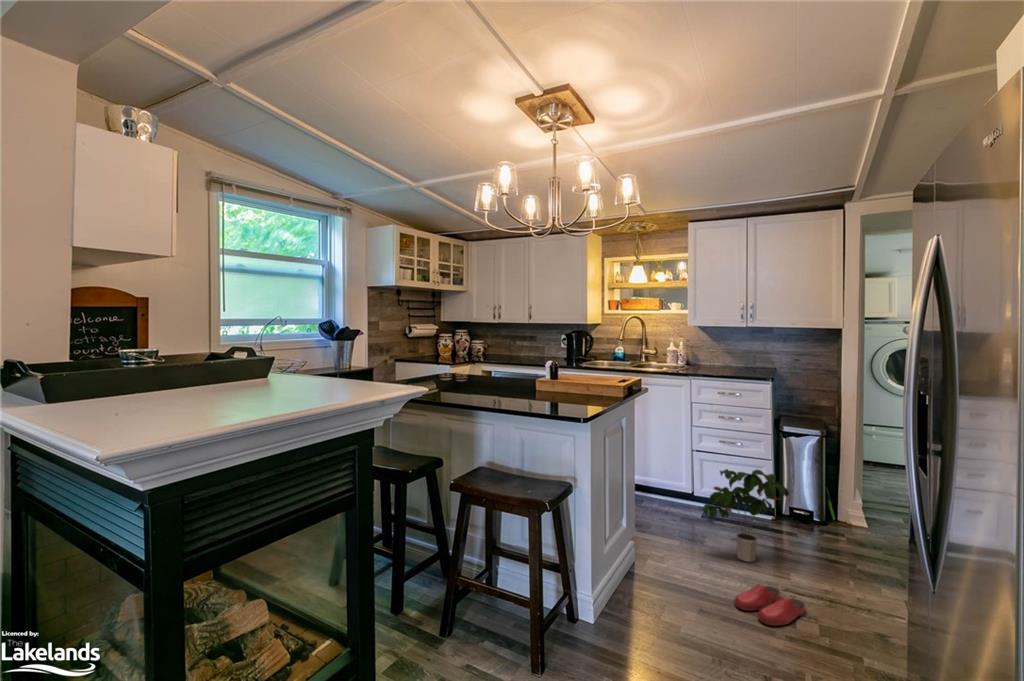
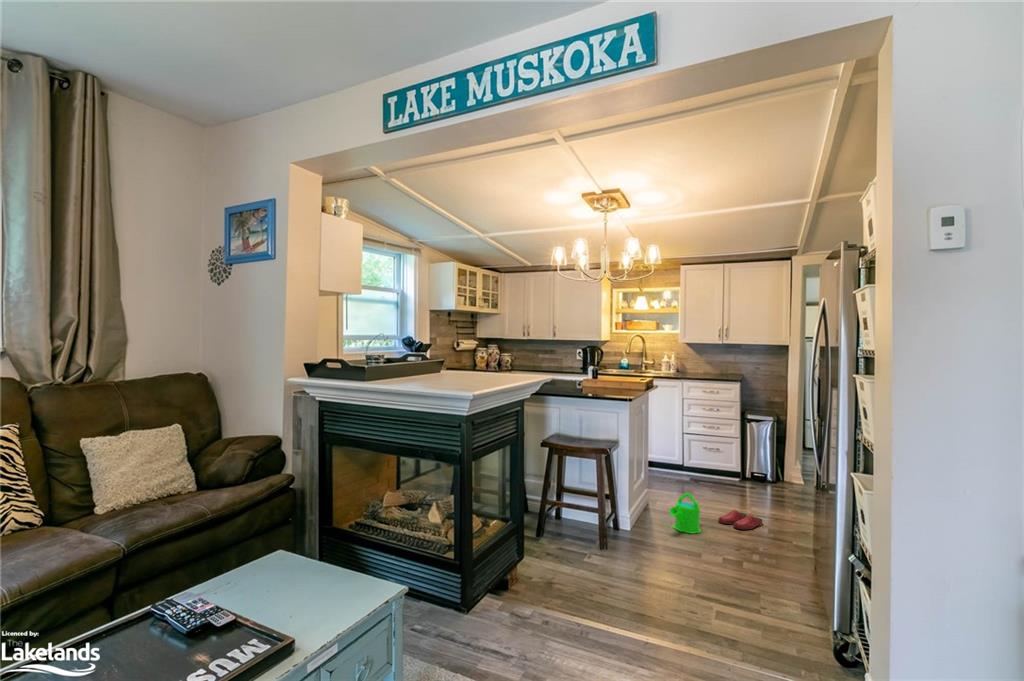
potted plant: present [703,469,789,562] -> none [695,441,753,504]
watering can: none [651,564,705,635] -> present [670,493,701,533]

